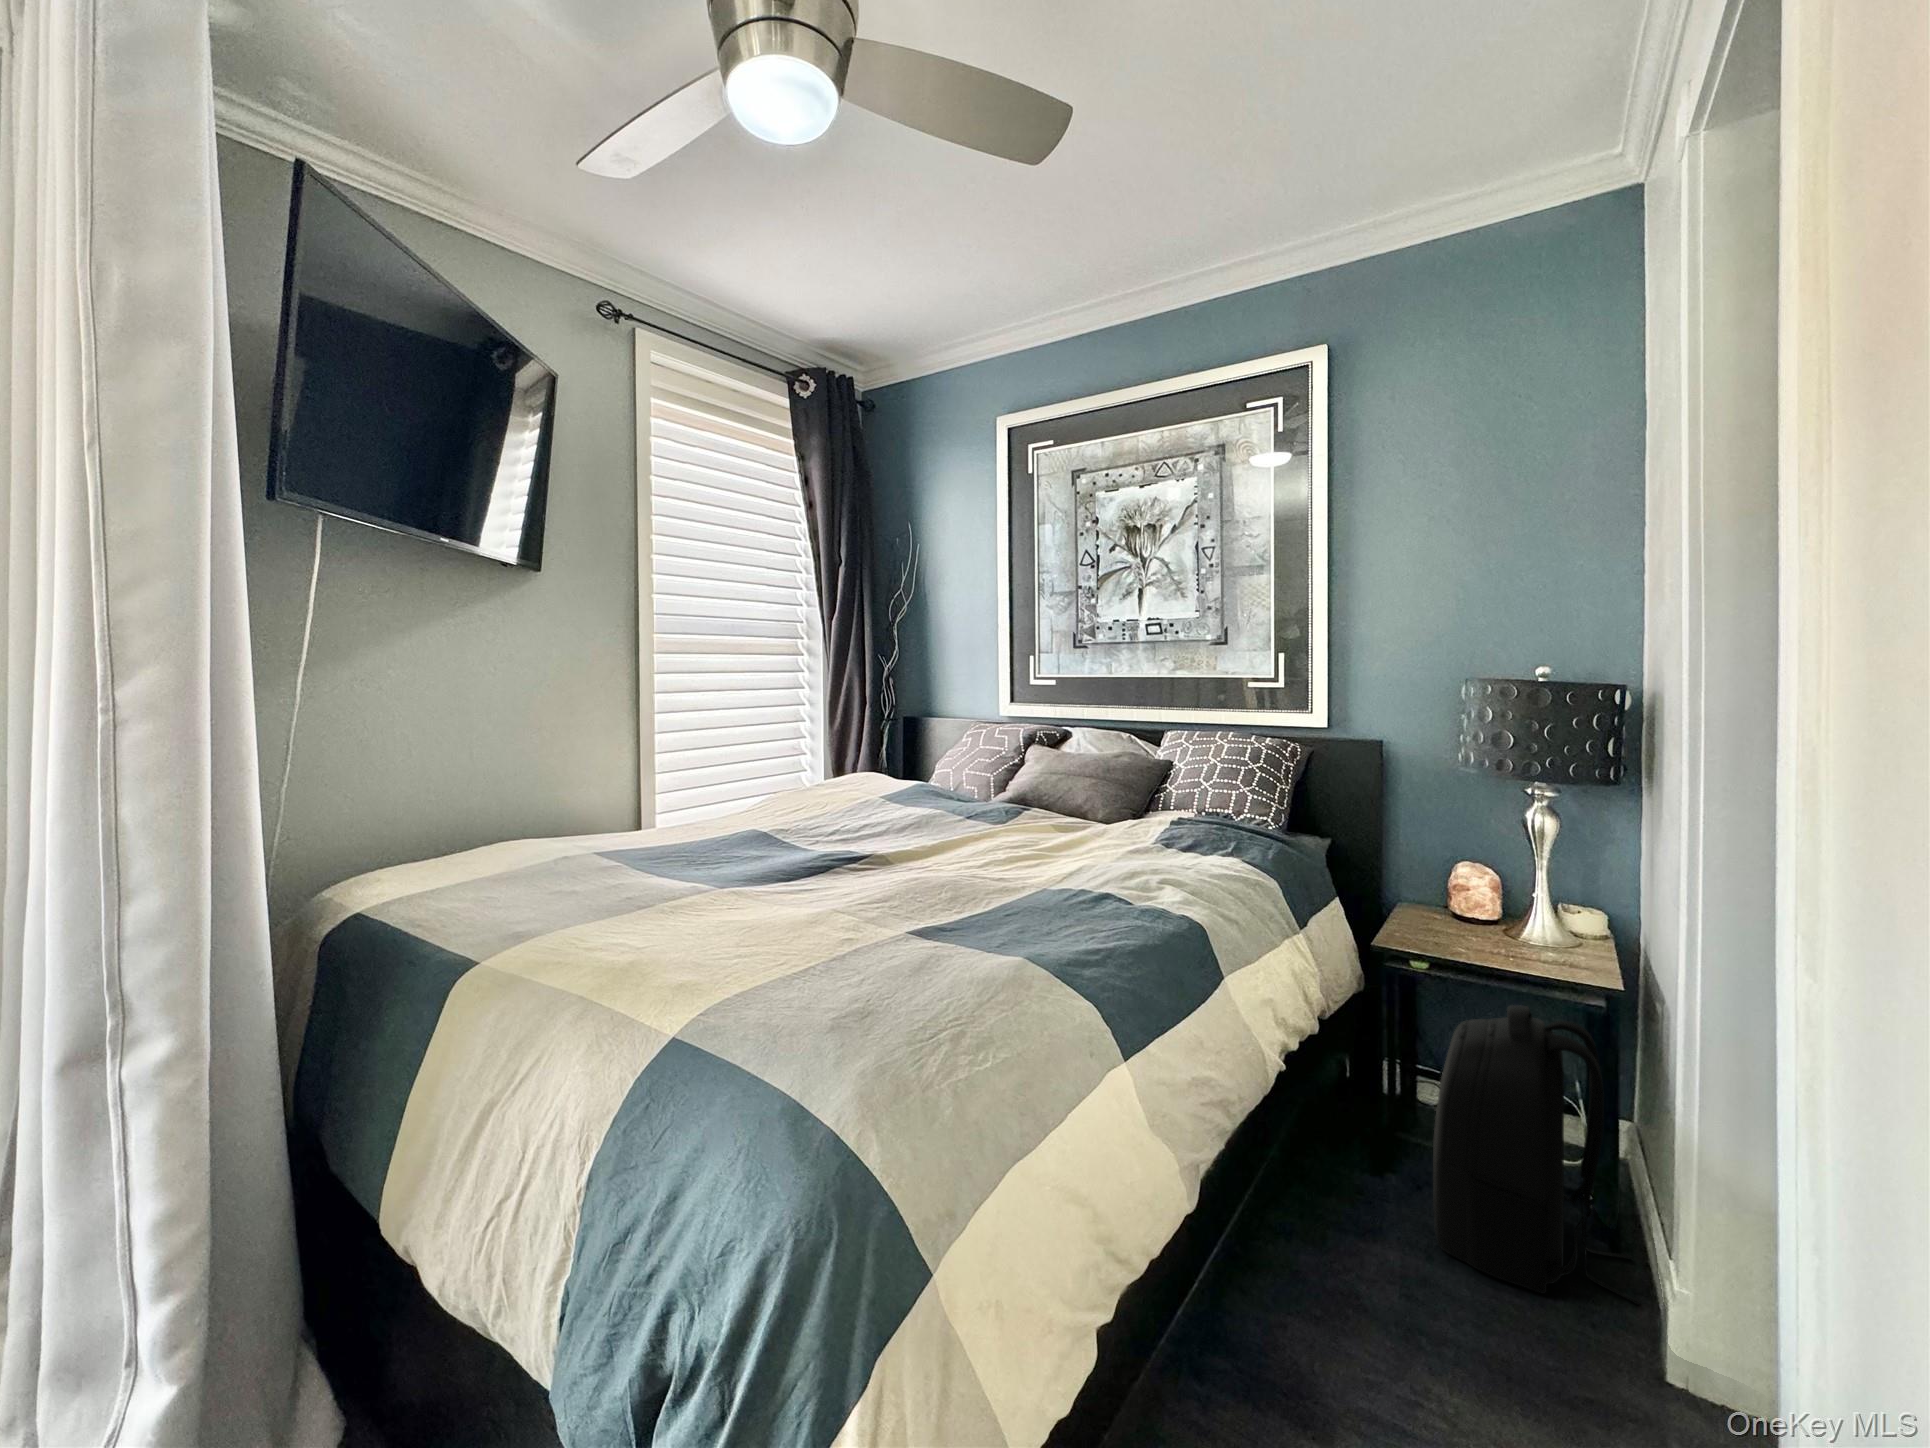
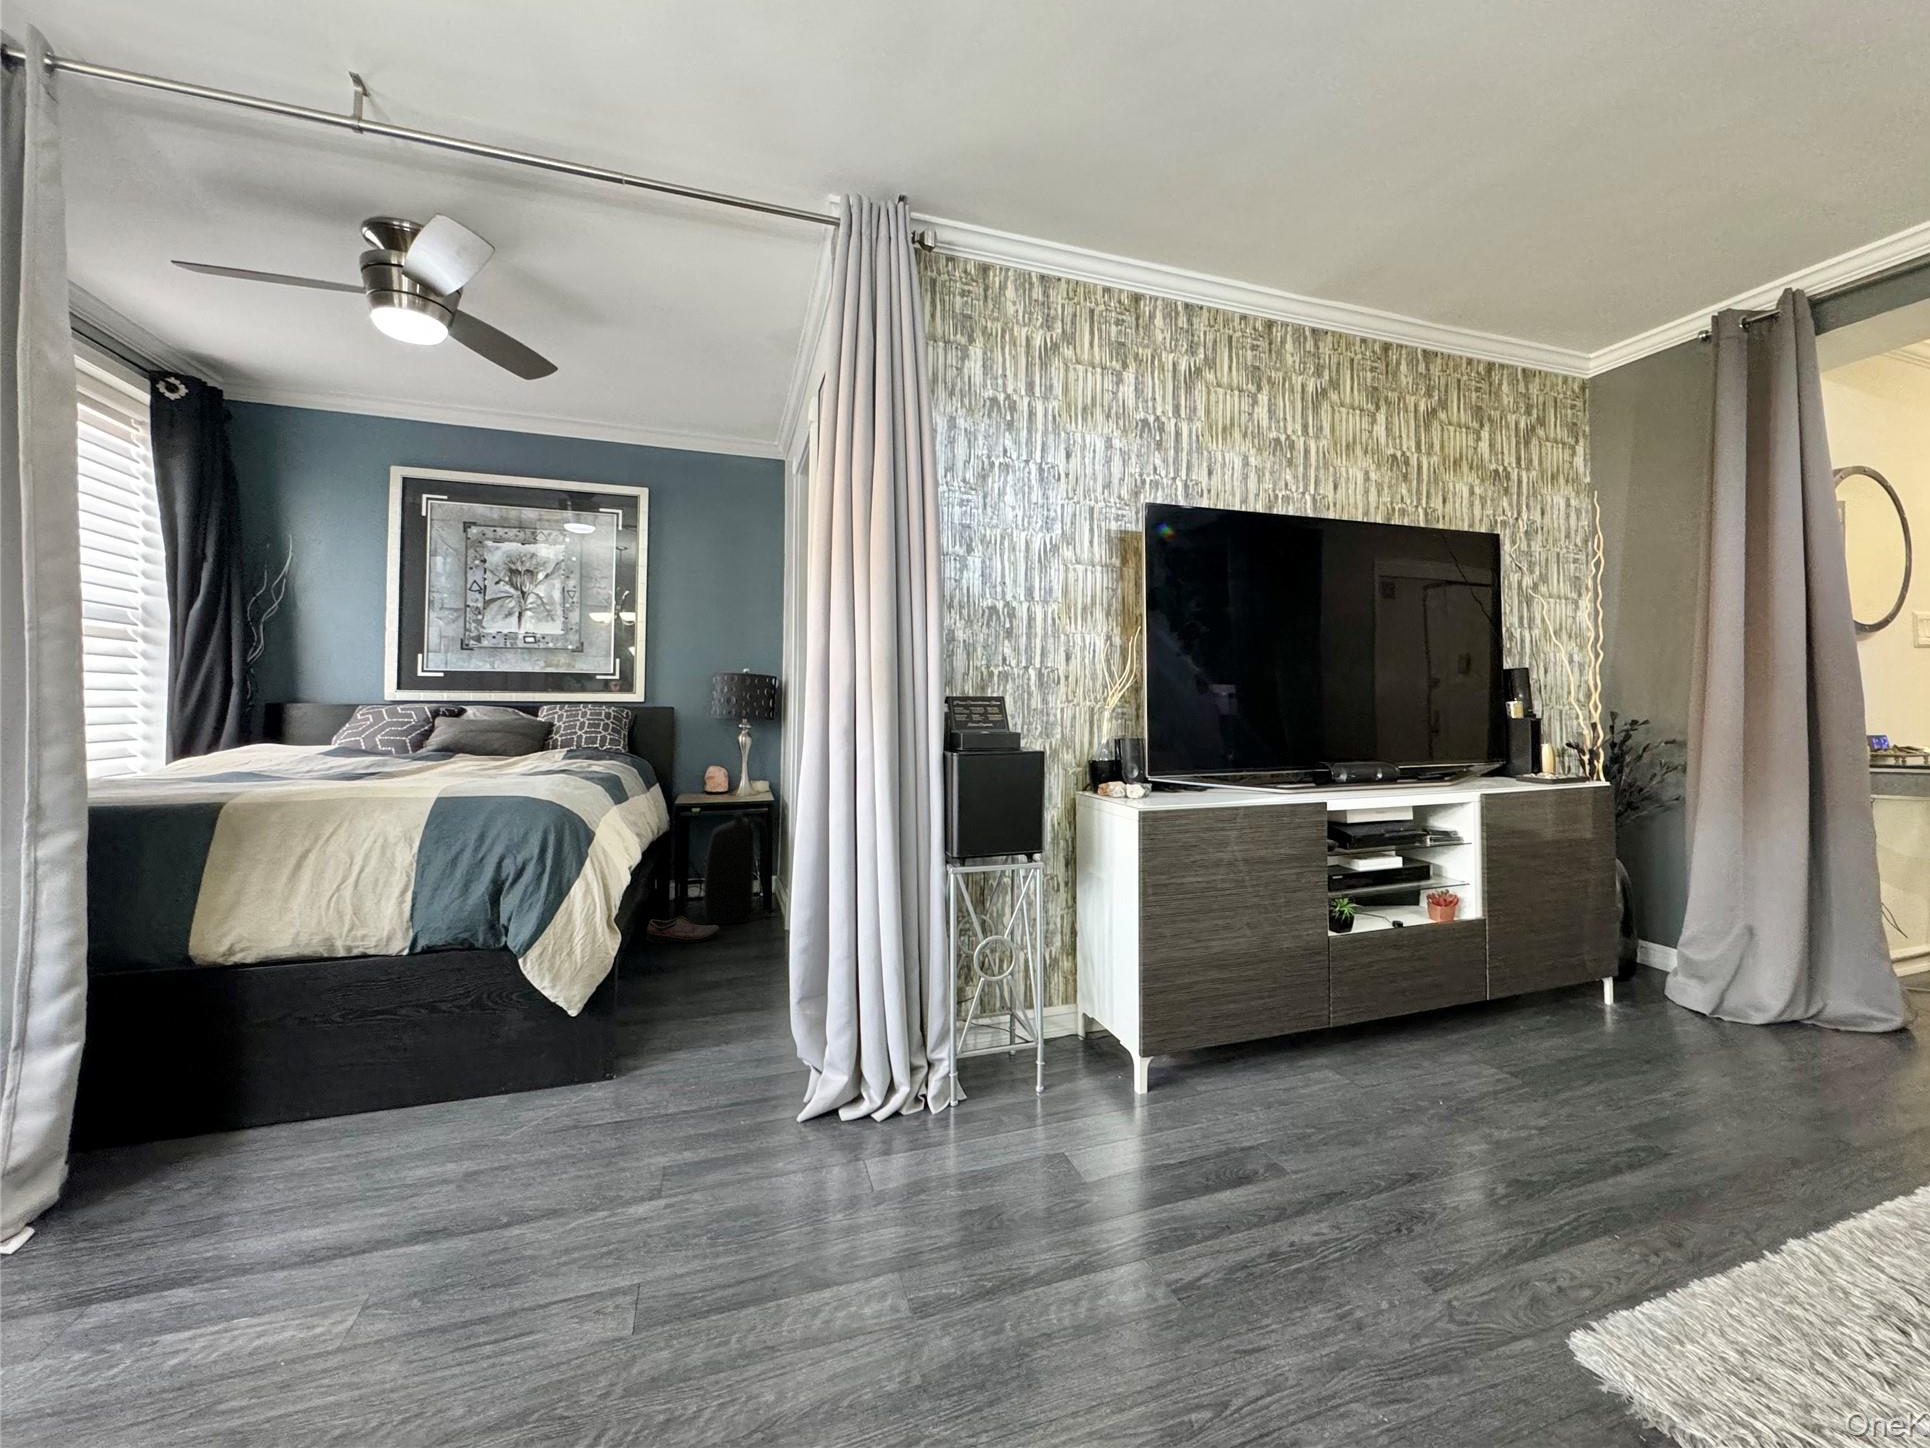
shoe: none [1289,1226,1464,1345] -> present [646,916,720,943]

